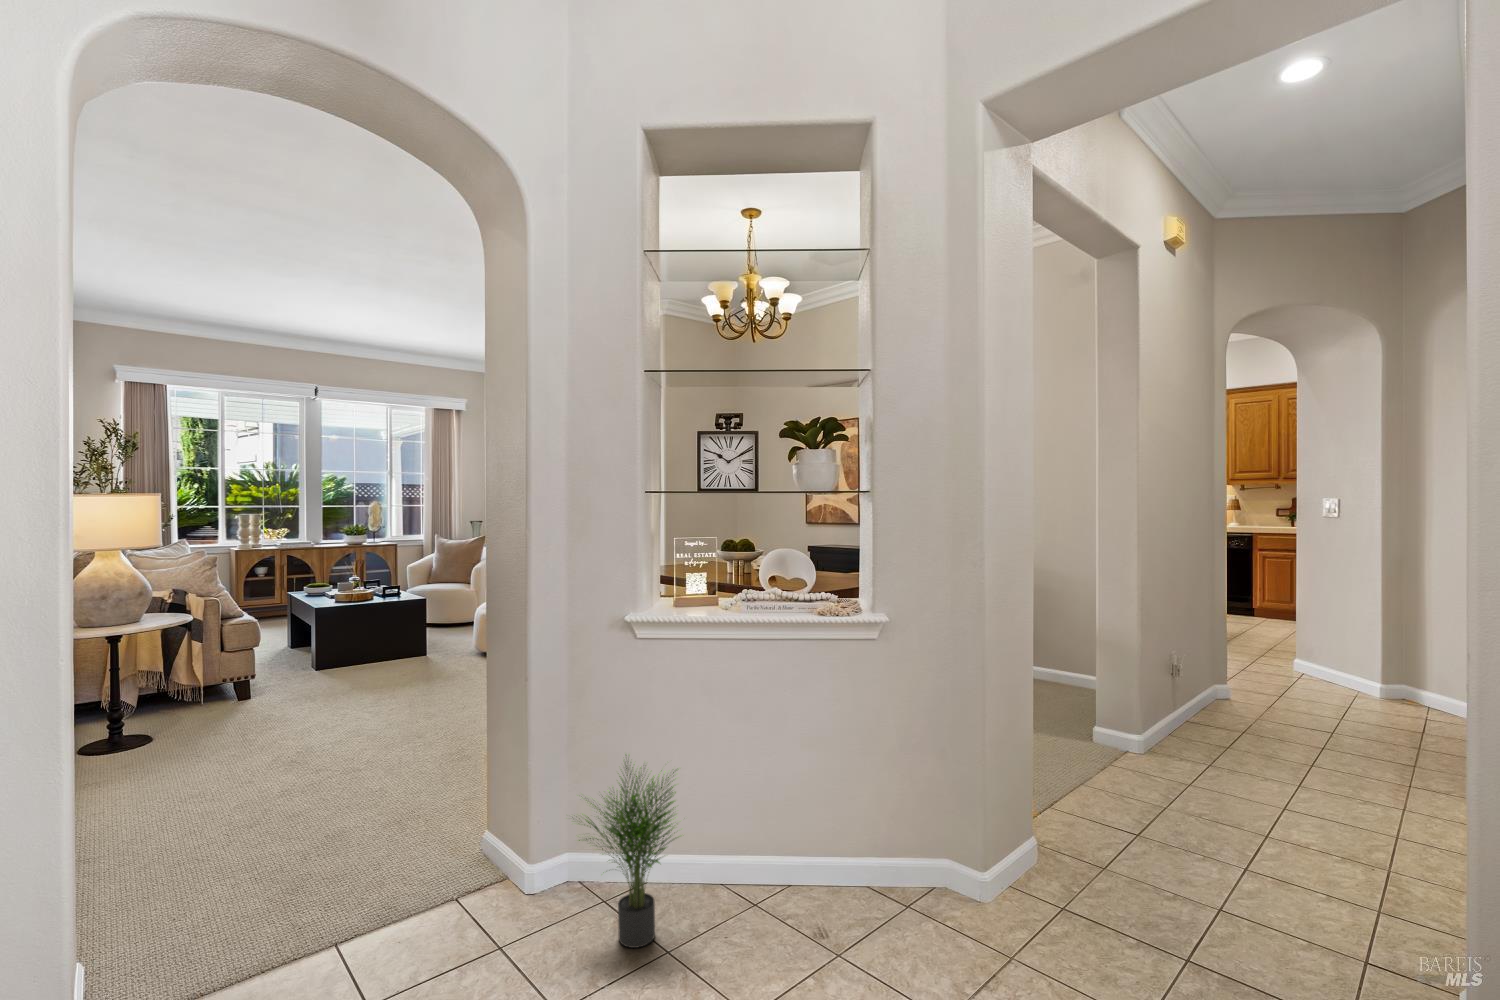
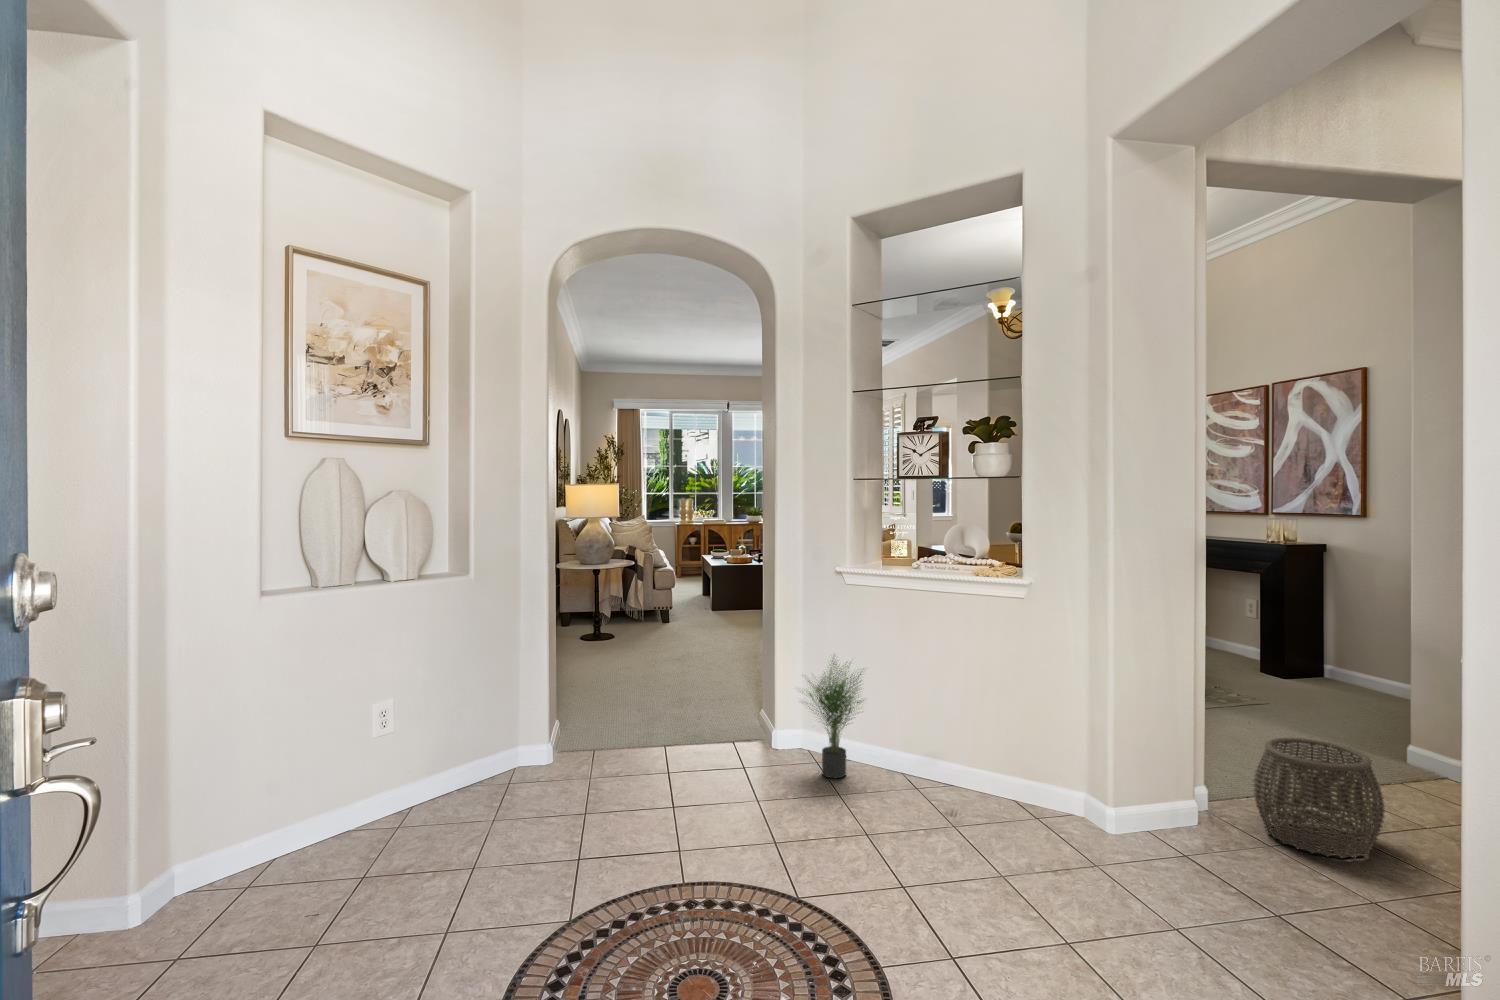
woven basket: none [1109,766,1238,899] -> present [1253,737,1385,858]

